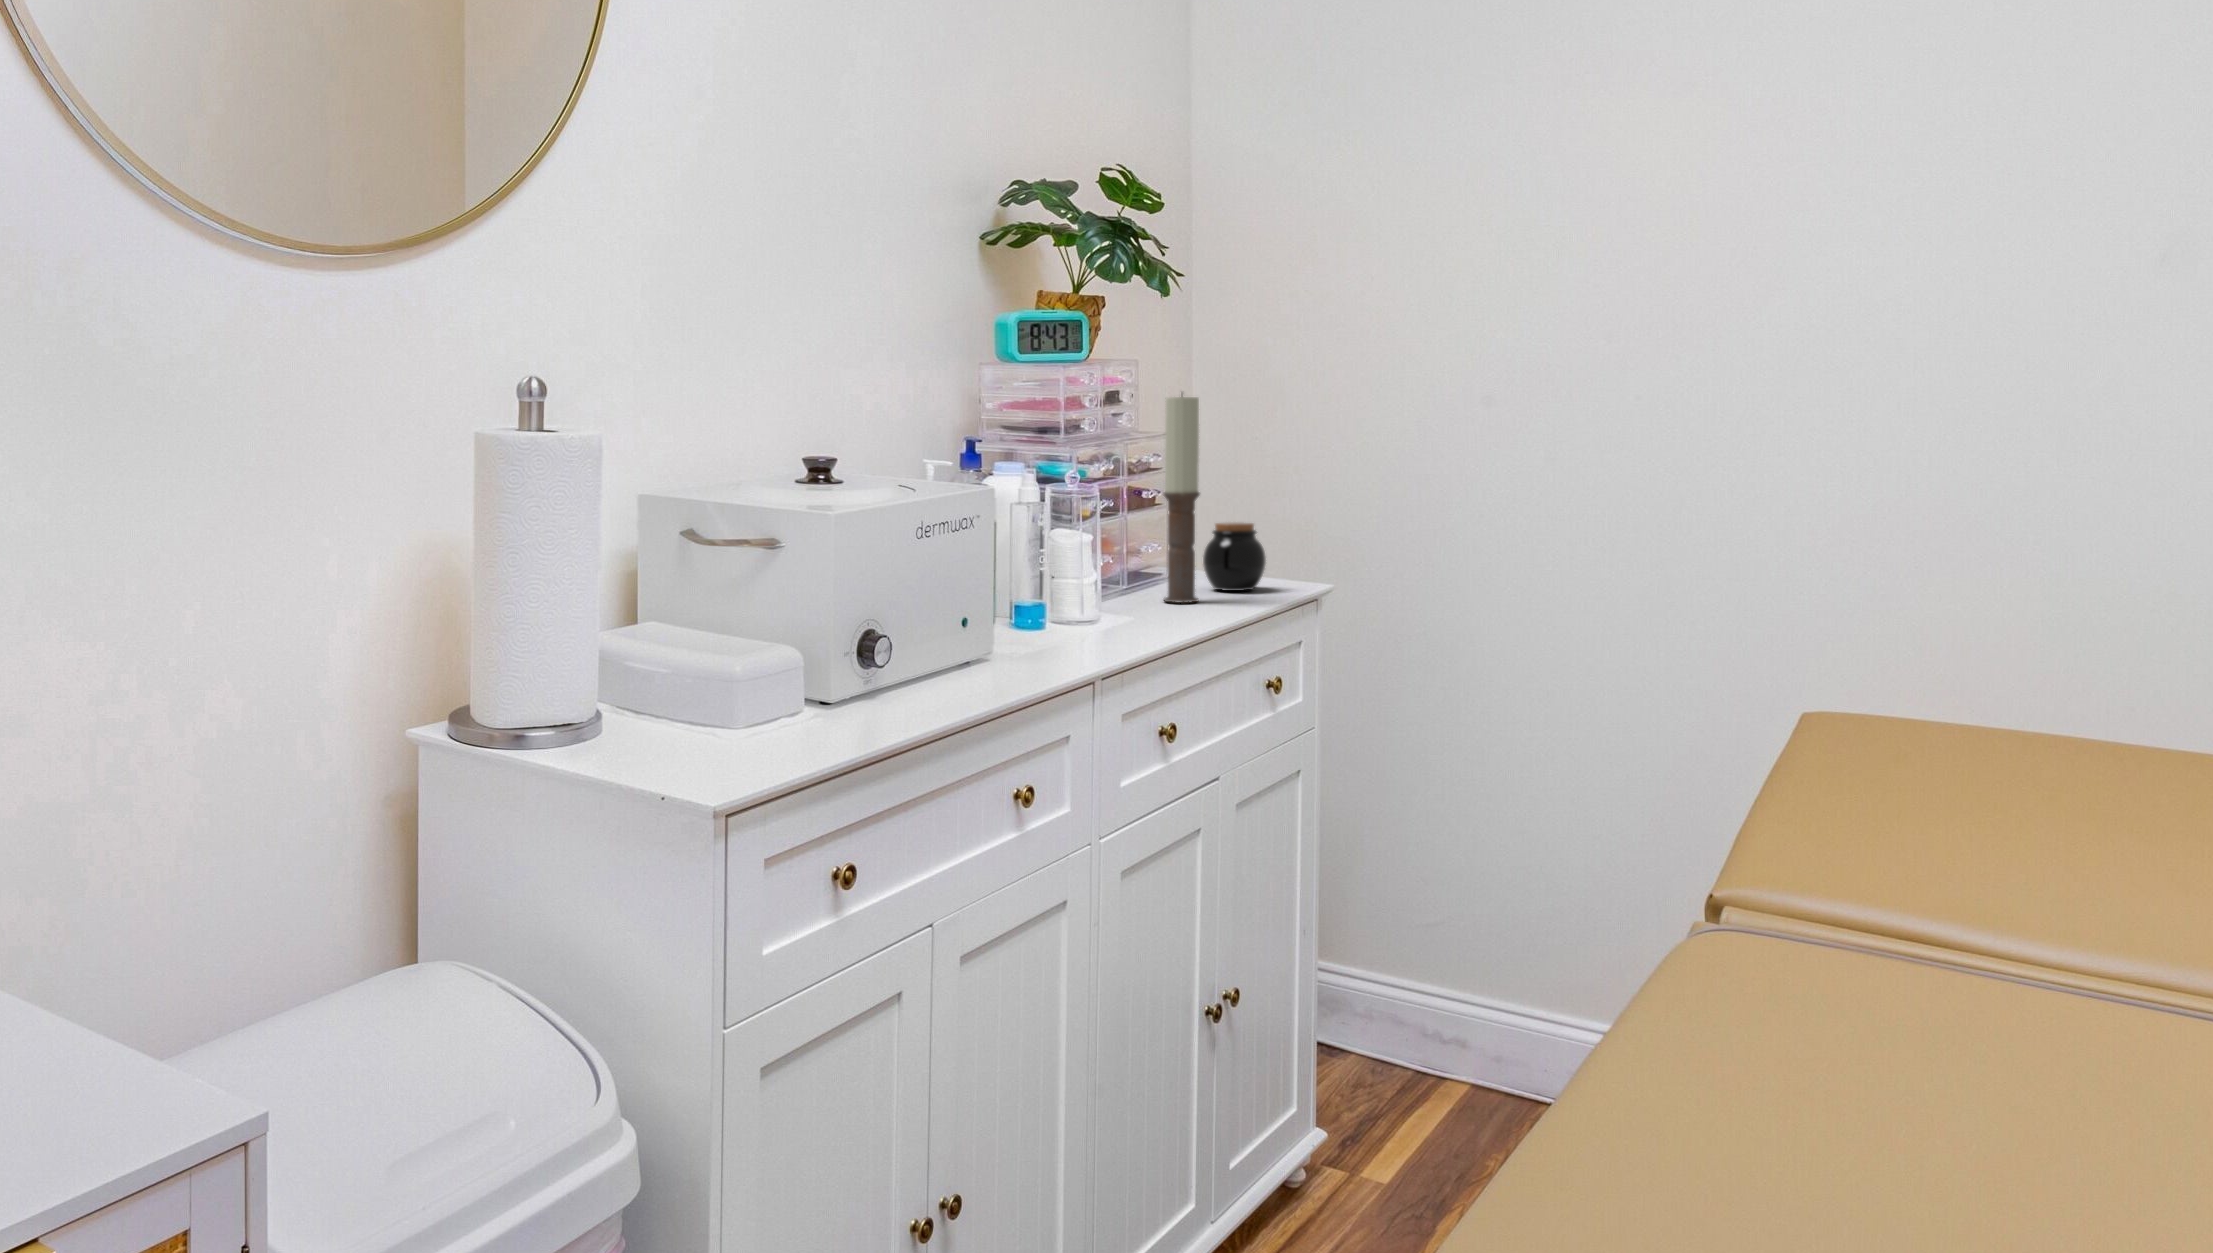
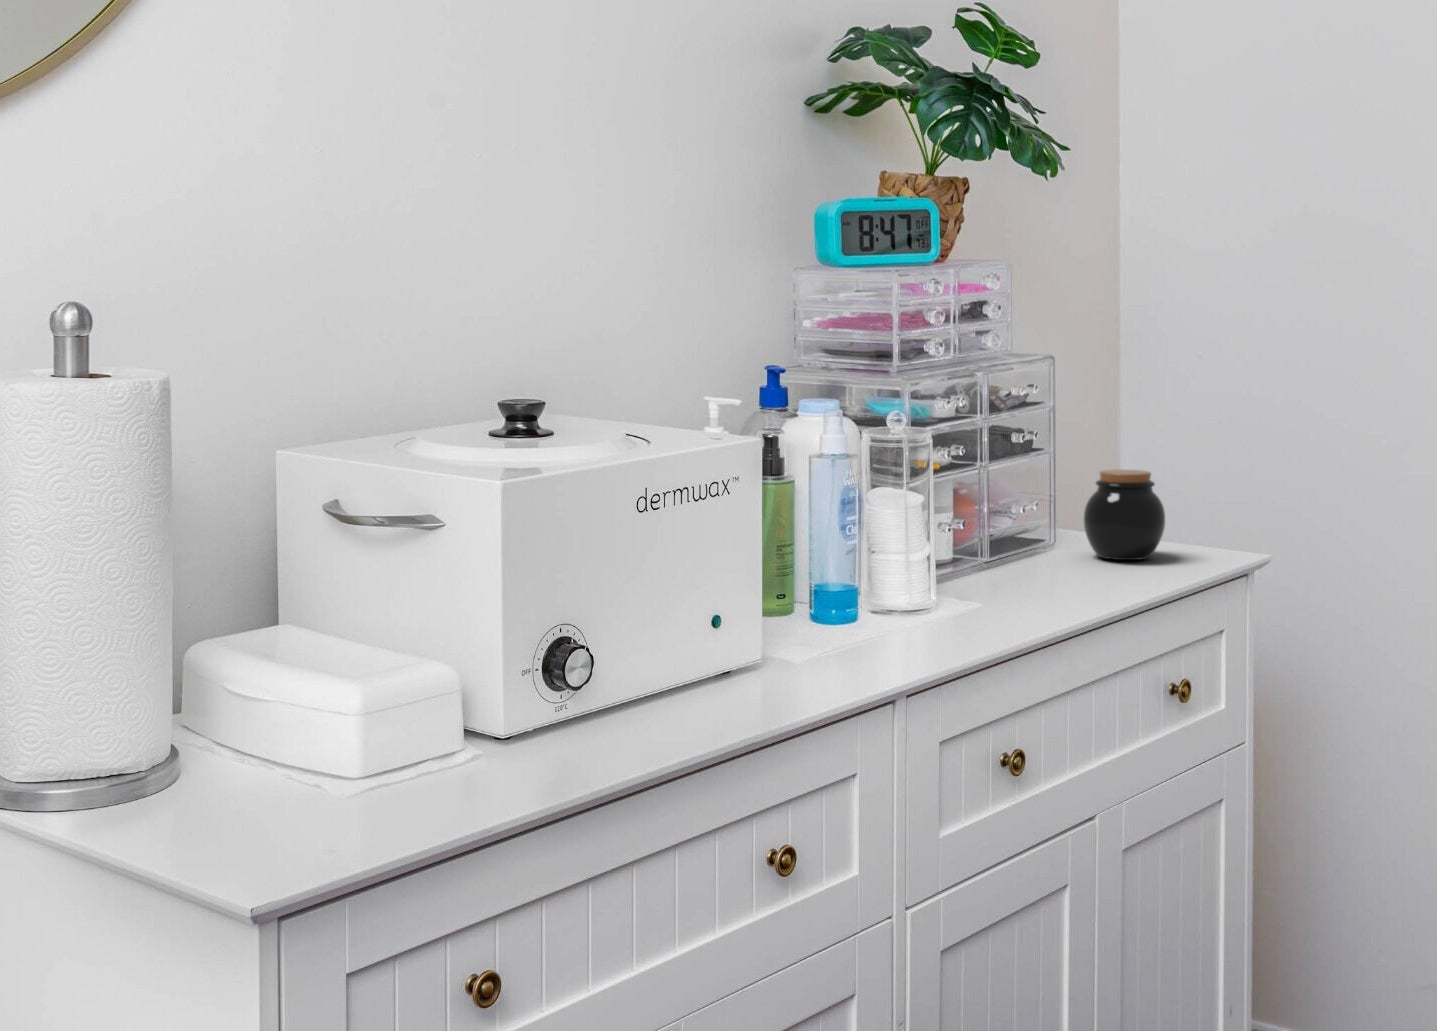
candle: present [1164,395,1200,603] -> none [1029,303,1079,582]

